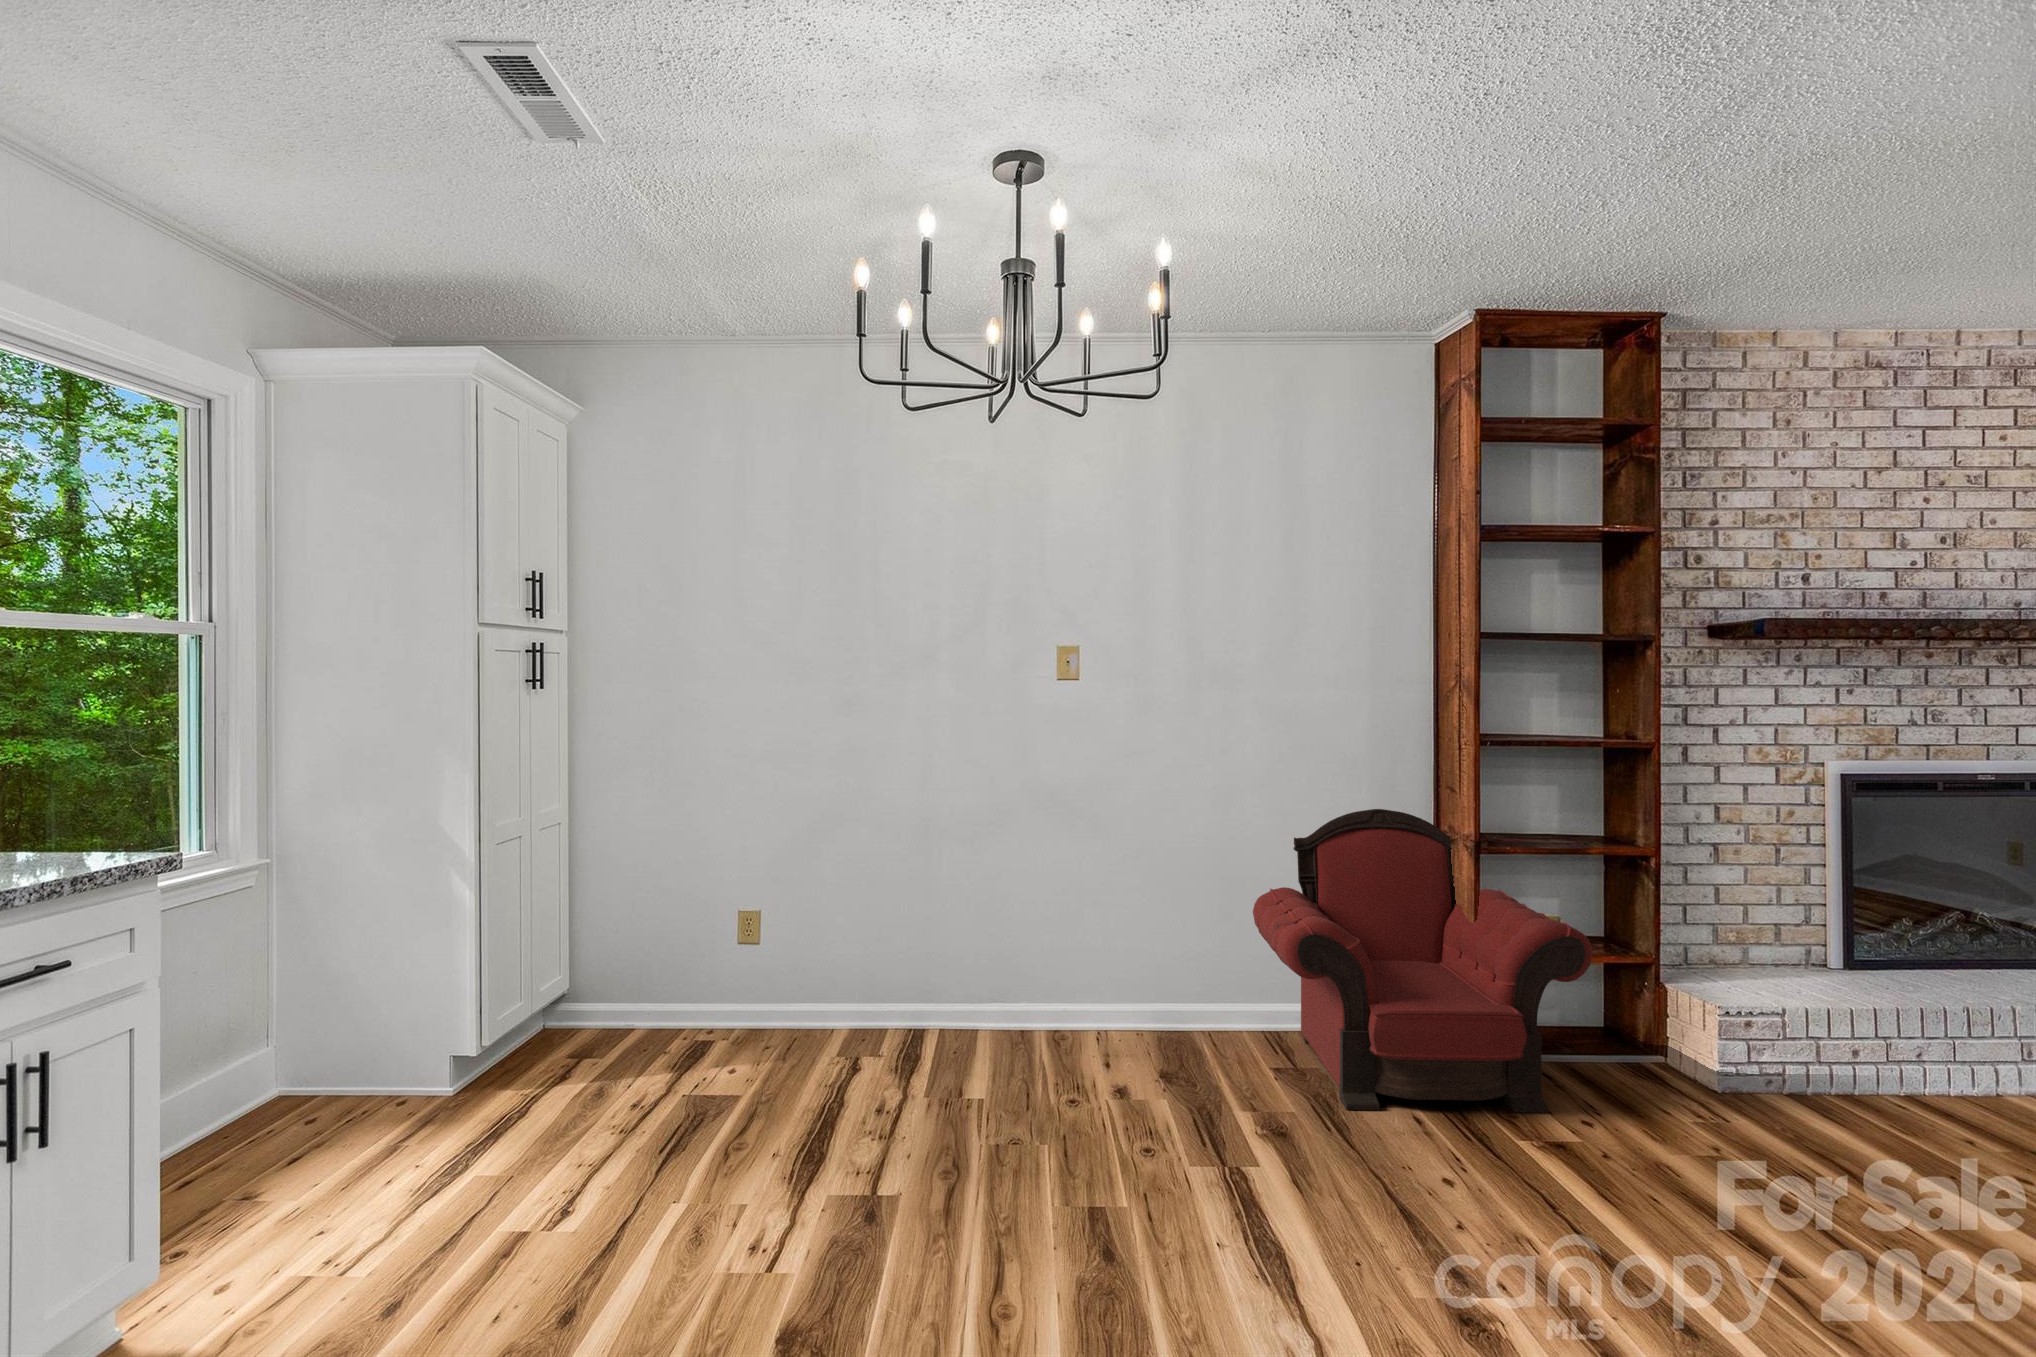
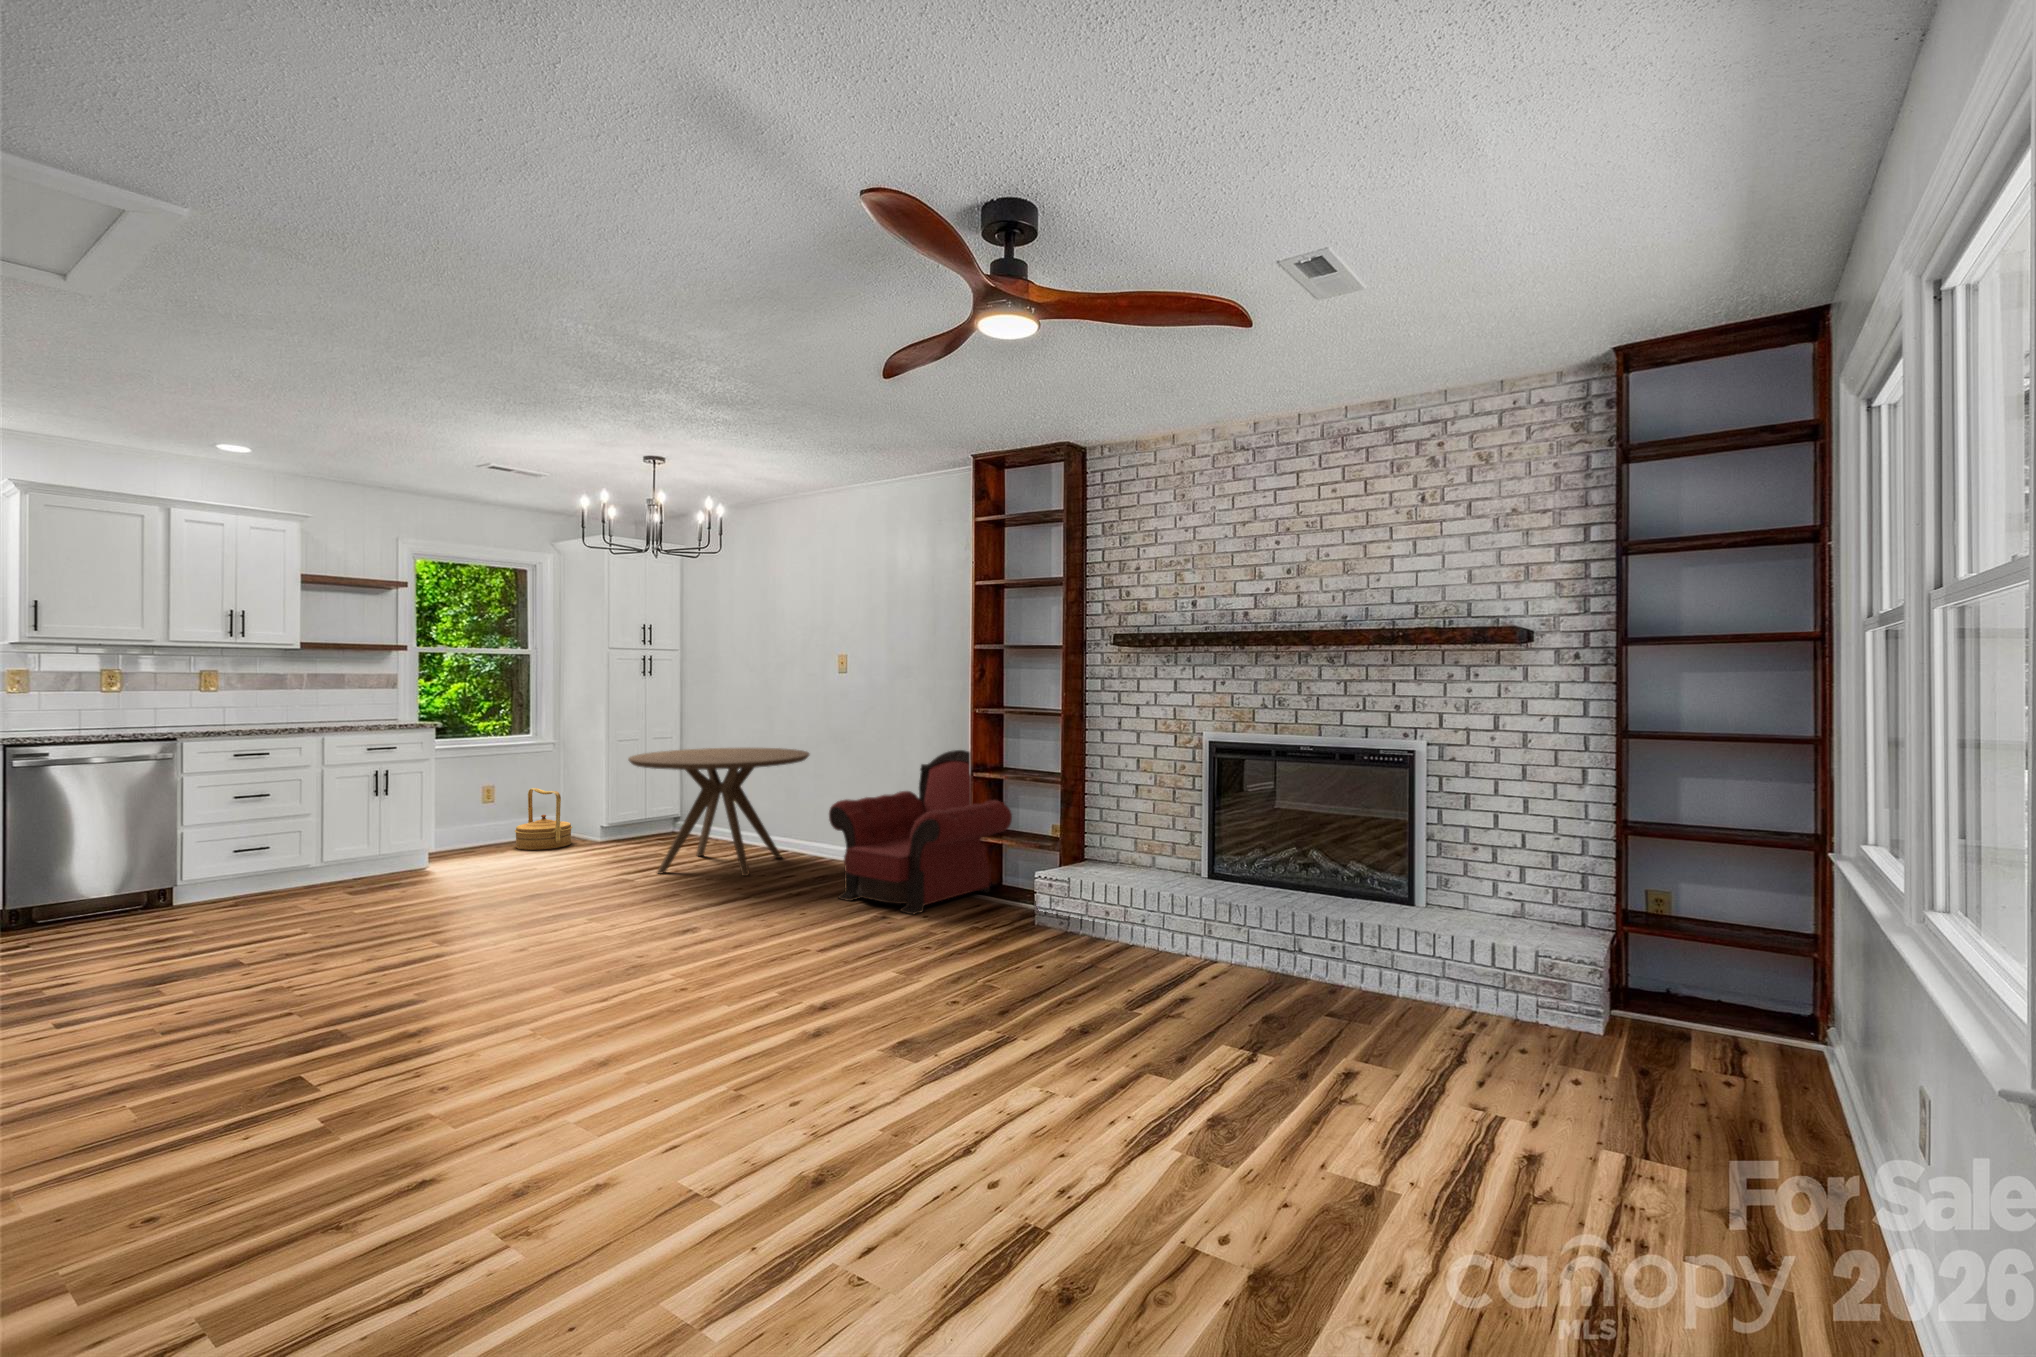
dining table: none [725,829,1094,1137] -> present [628,748,809,876]
woven basket: none [255,979,408,1148] -> present [515,788,572,850]

